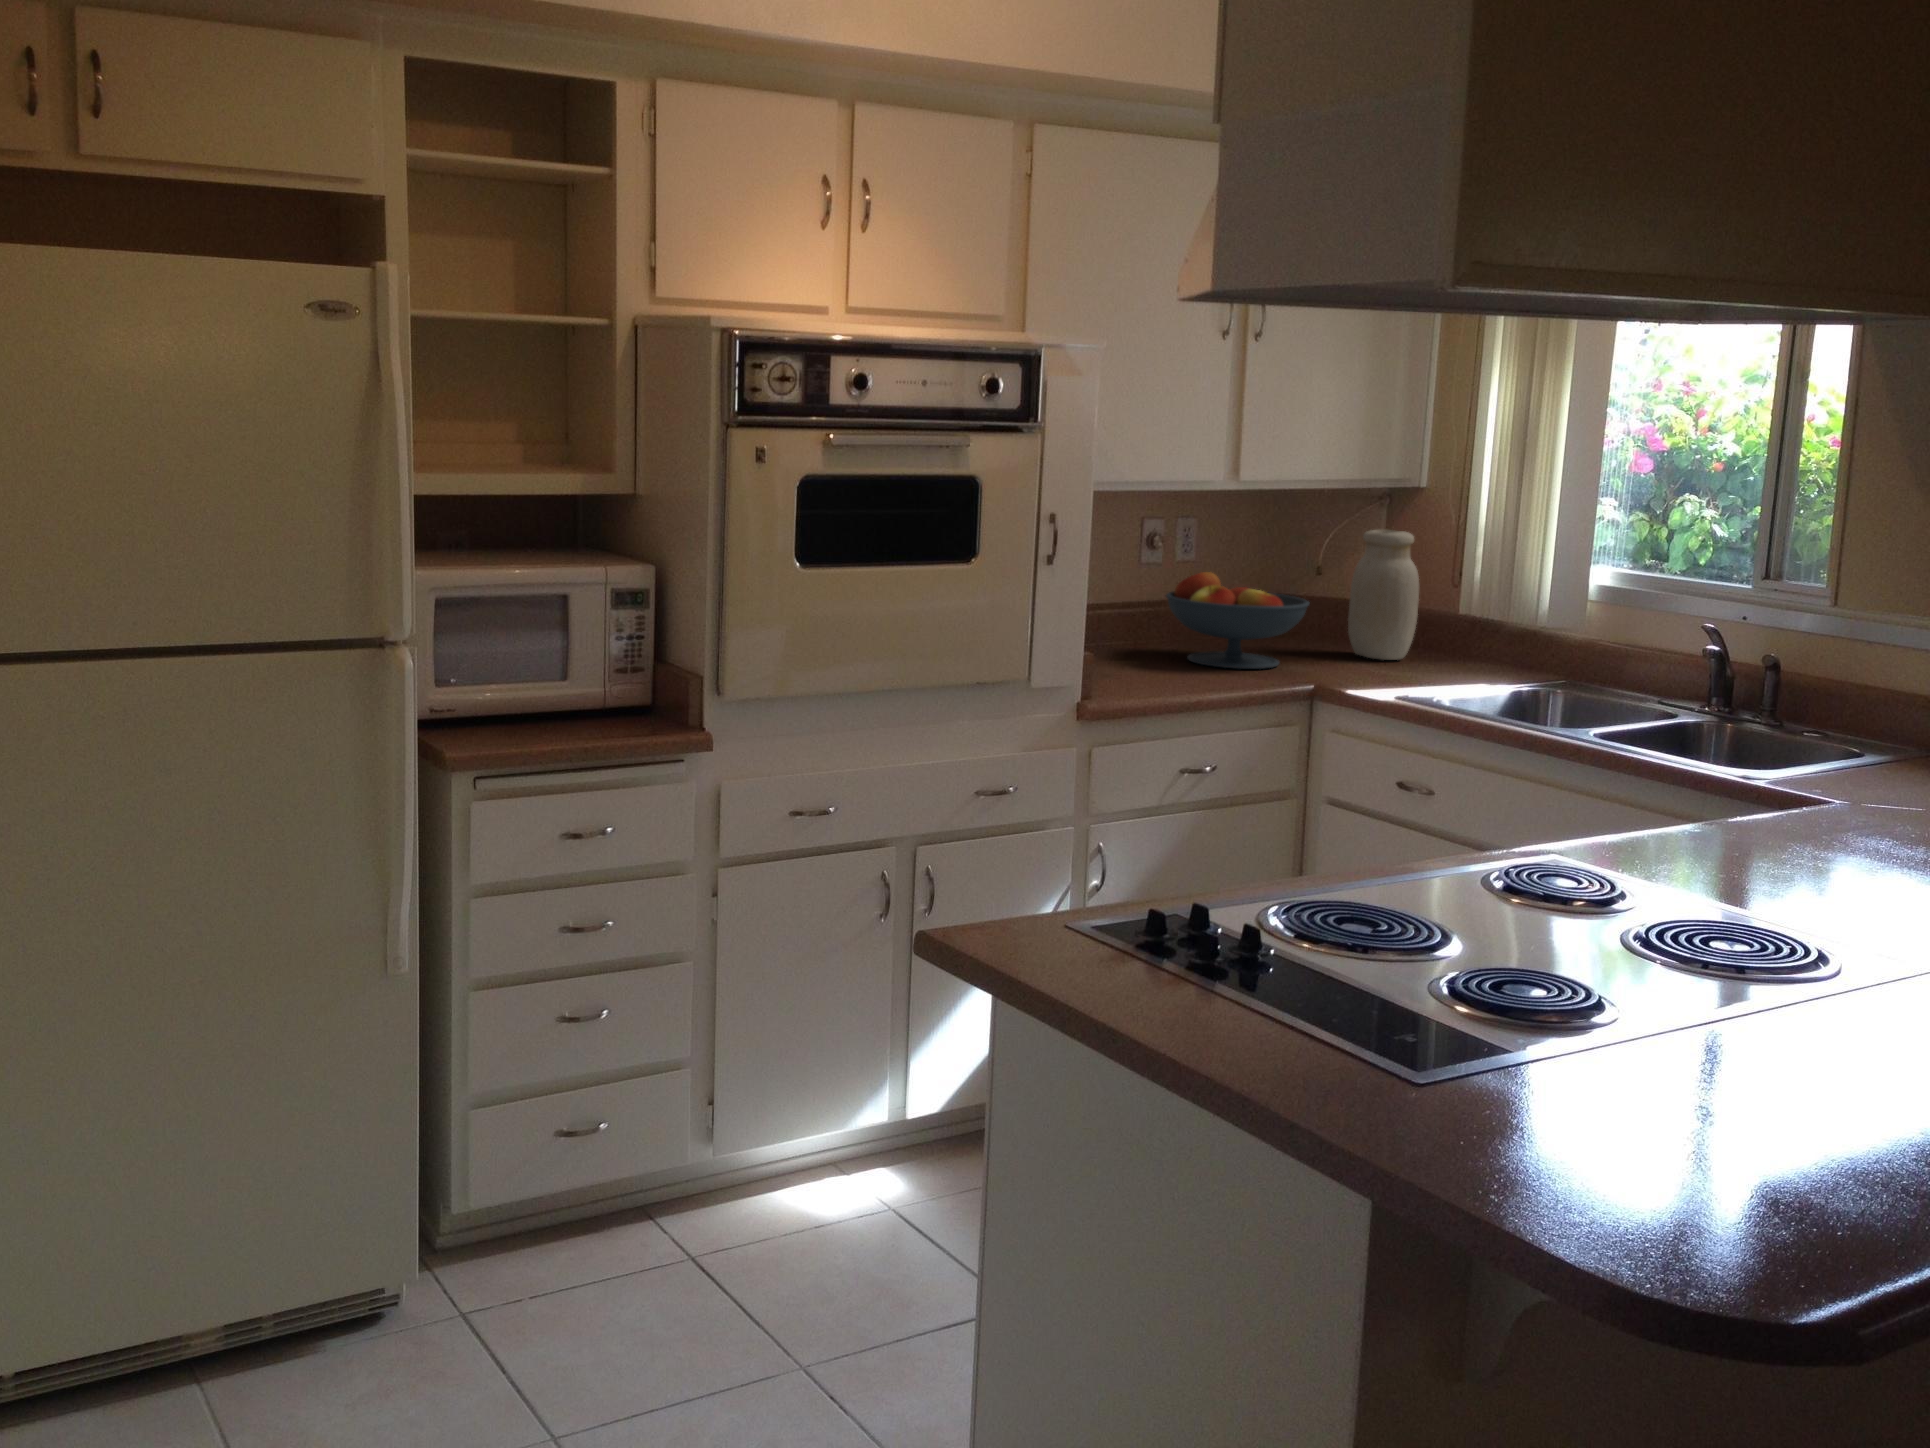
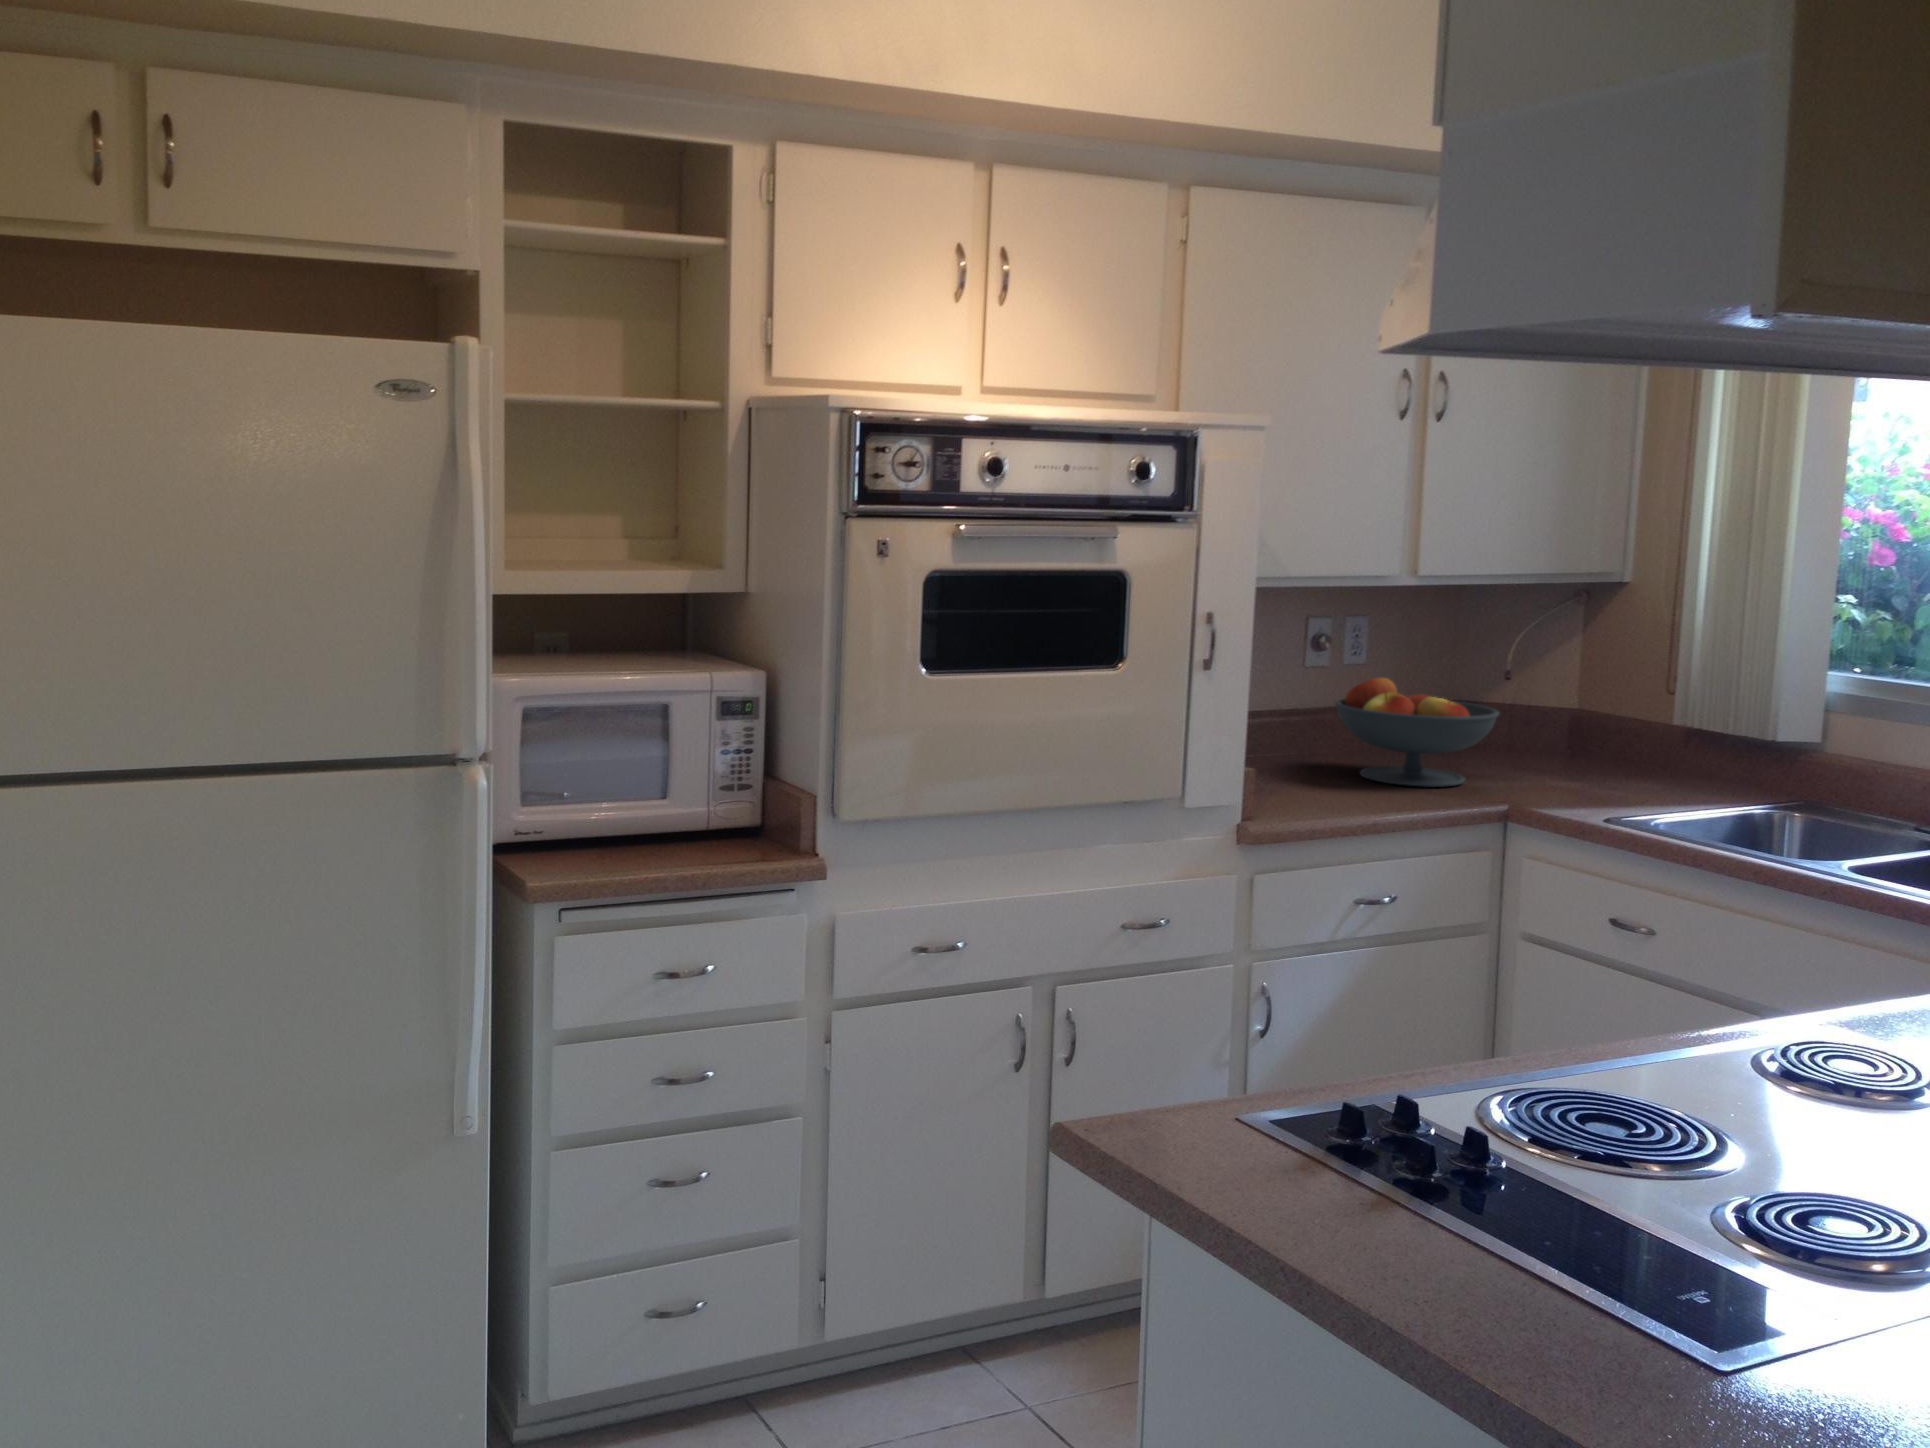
jar: present [1348,530,1419,660] -> none [1542,631,1623,777]

